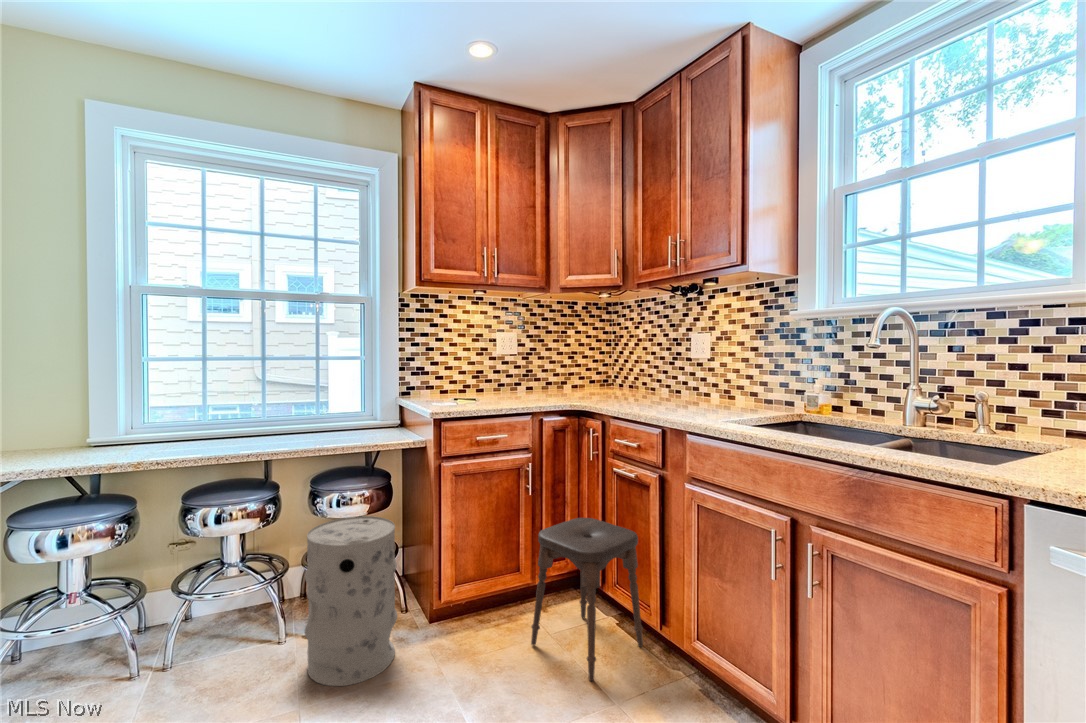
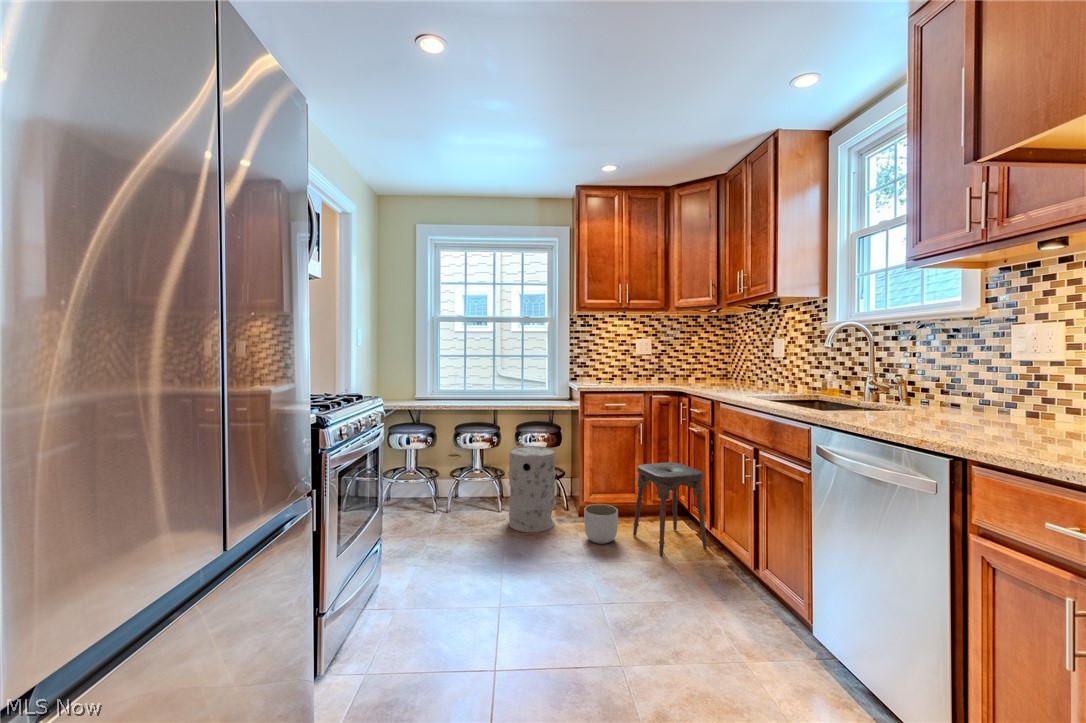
planter: none [457,605,514,680] -> present [584,504,618,544]

